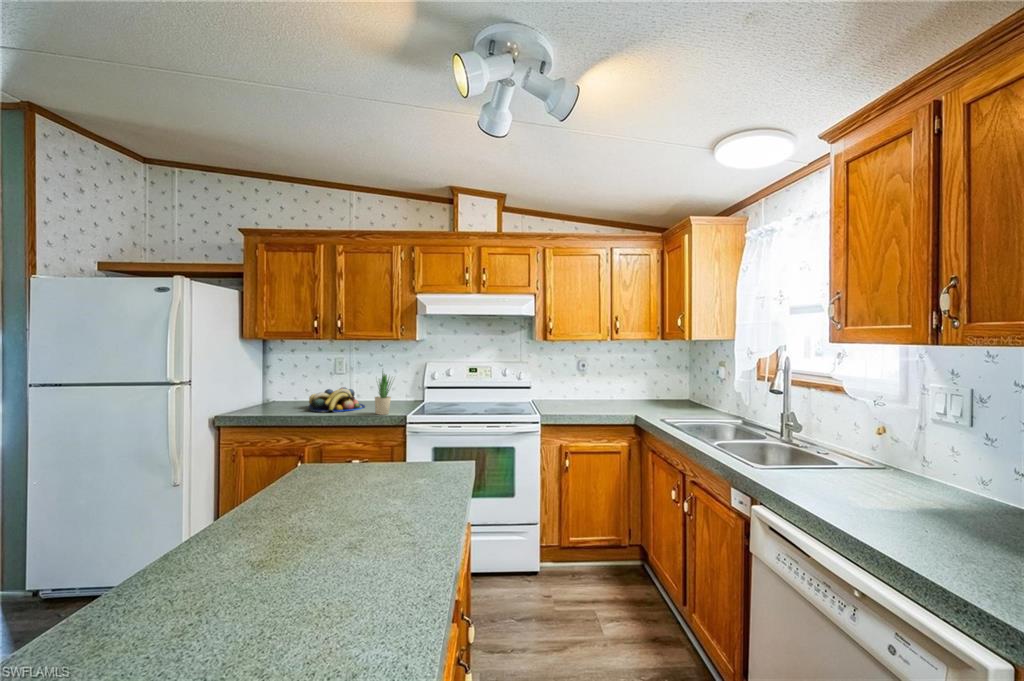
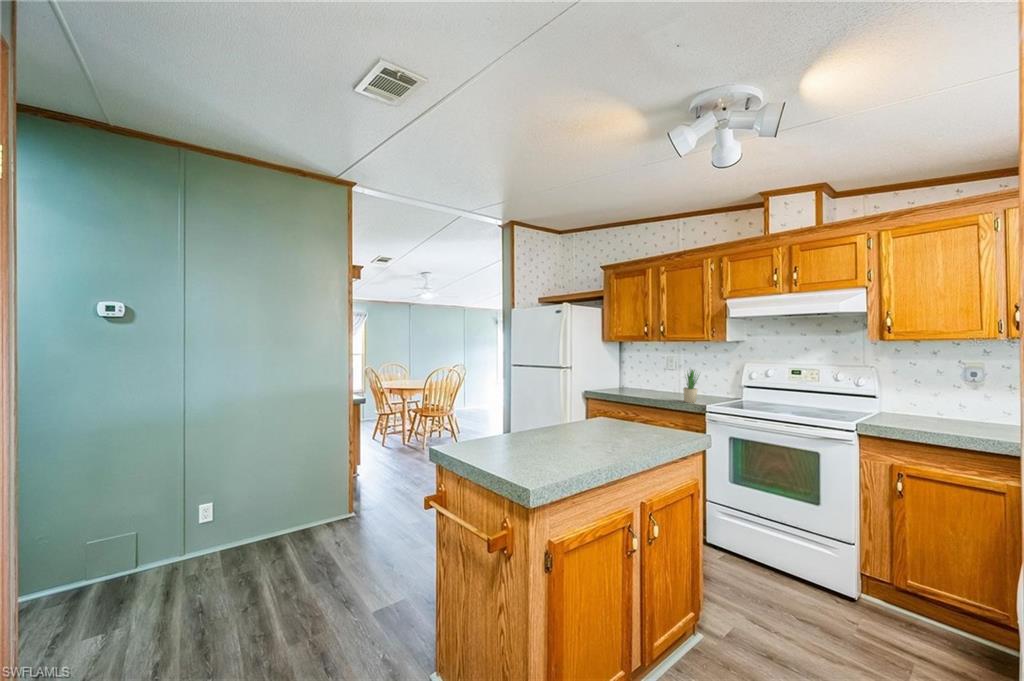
fruit bowl: present [308,387,365,412] -> none [641,379,686,398]

